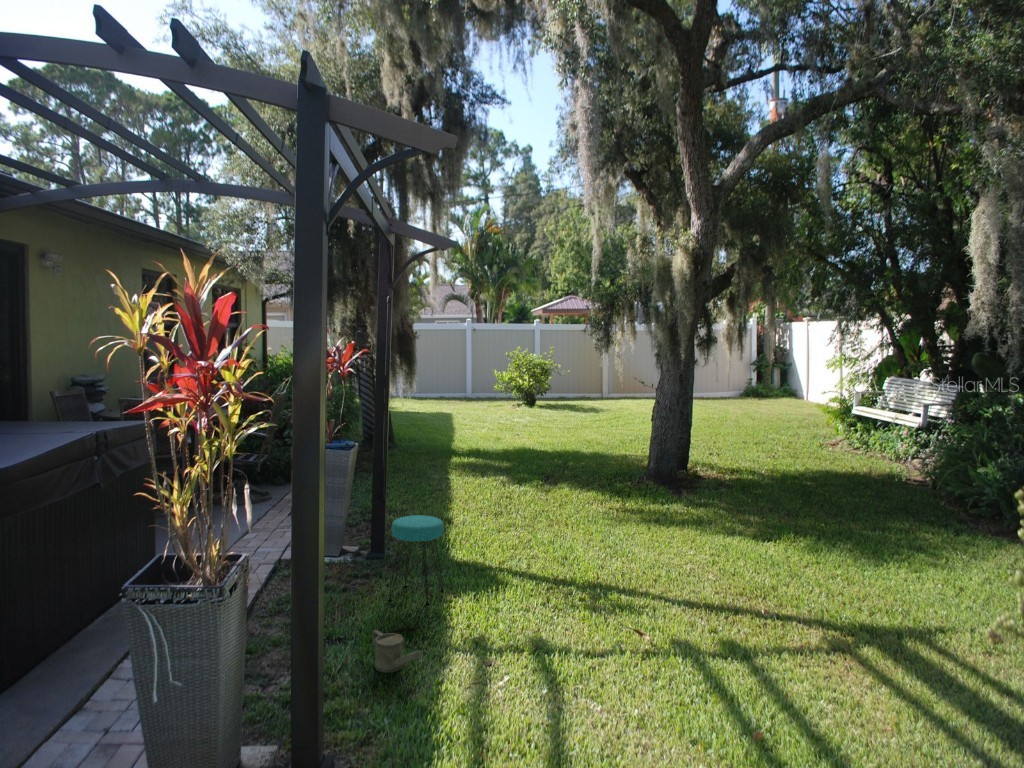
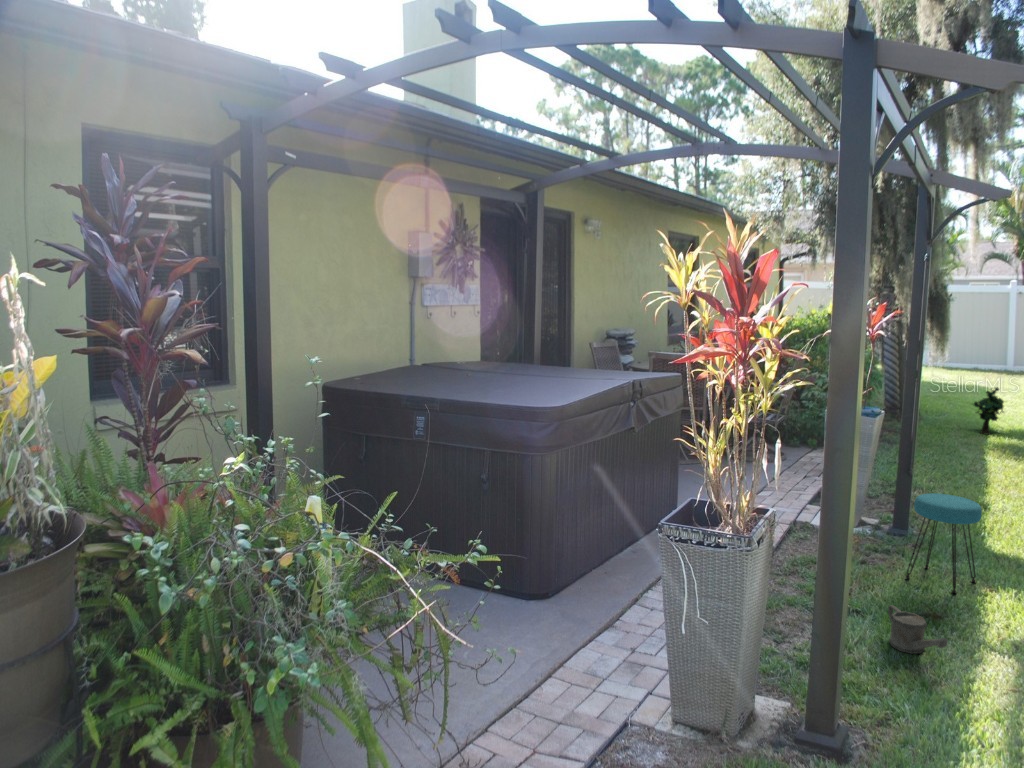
decorative plant: none [438,416,462,457] -> present [973,387,1004,435]

